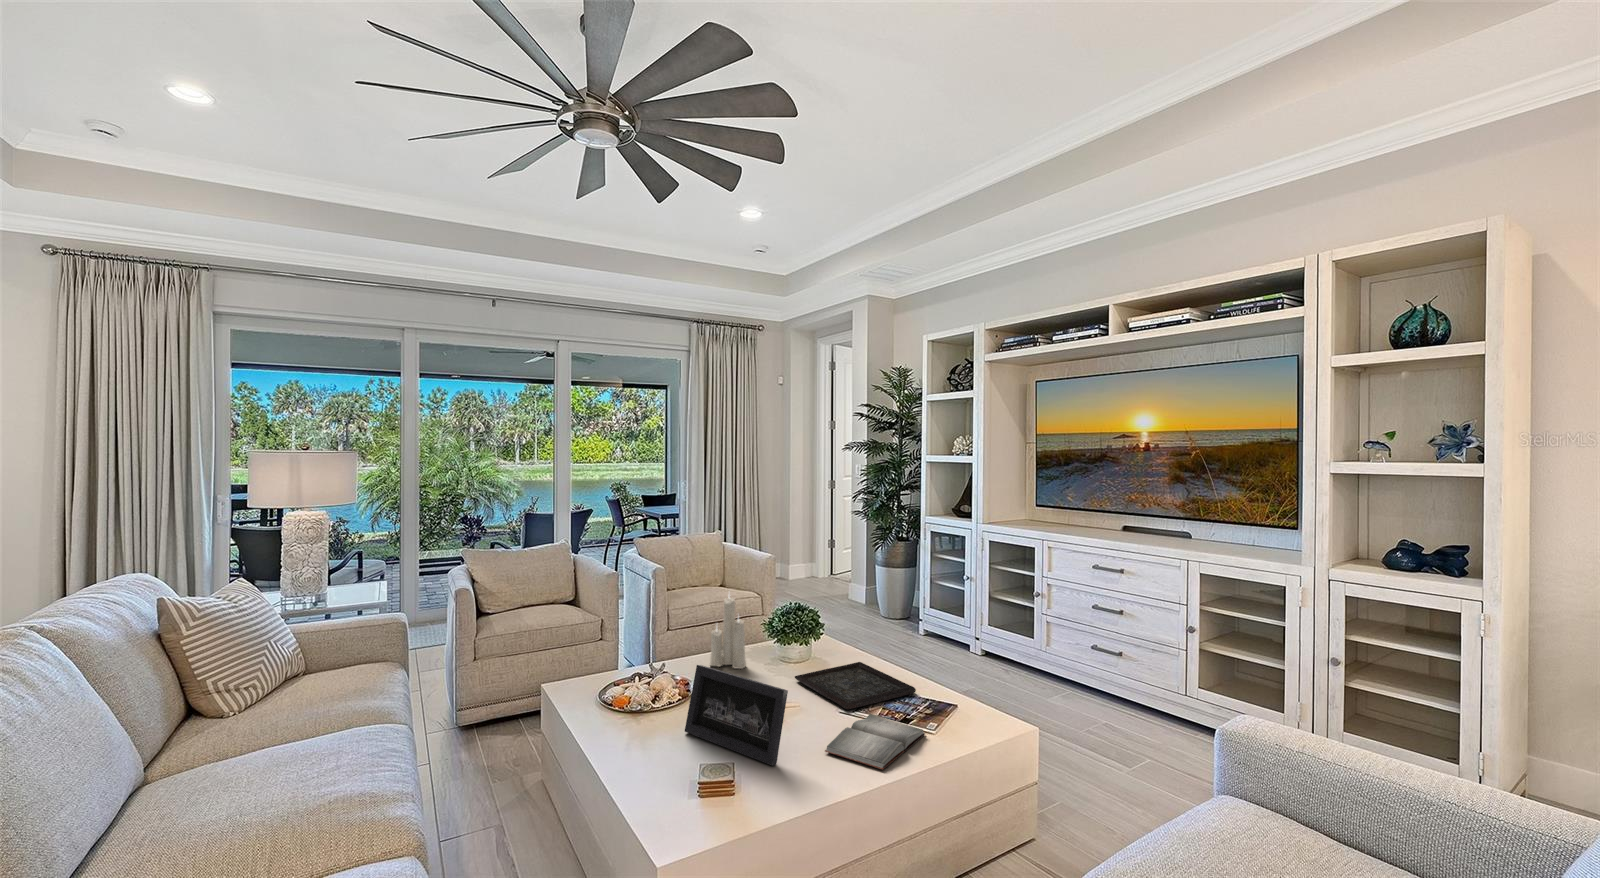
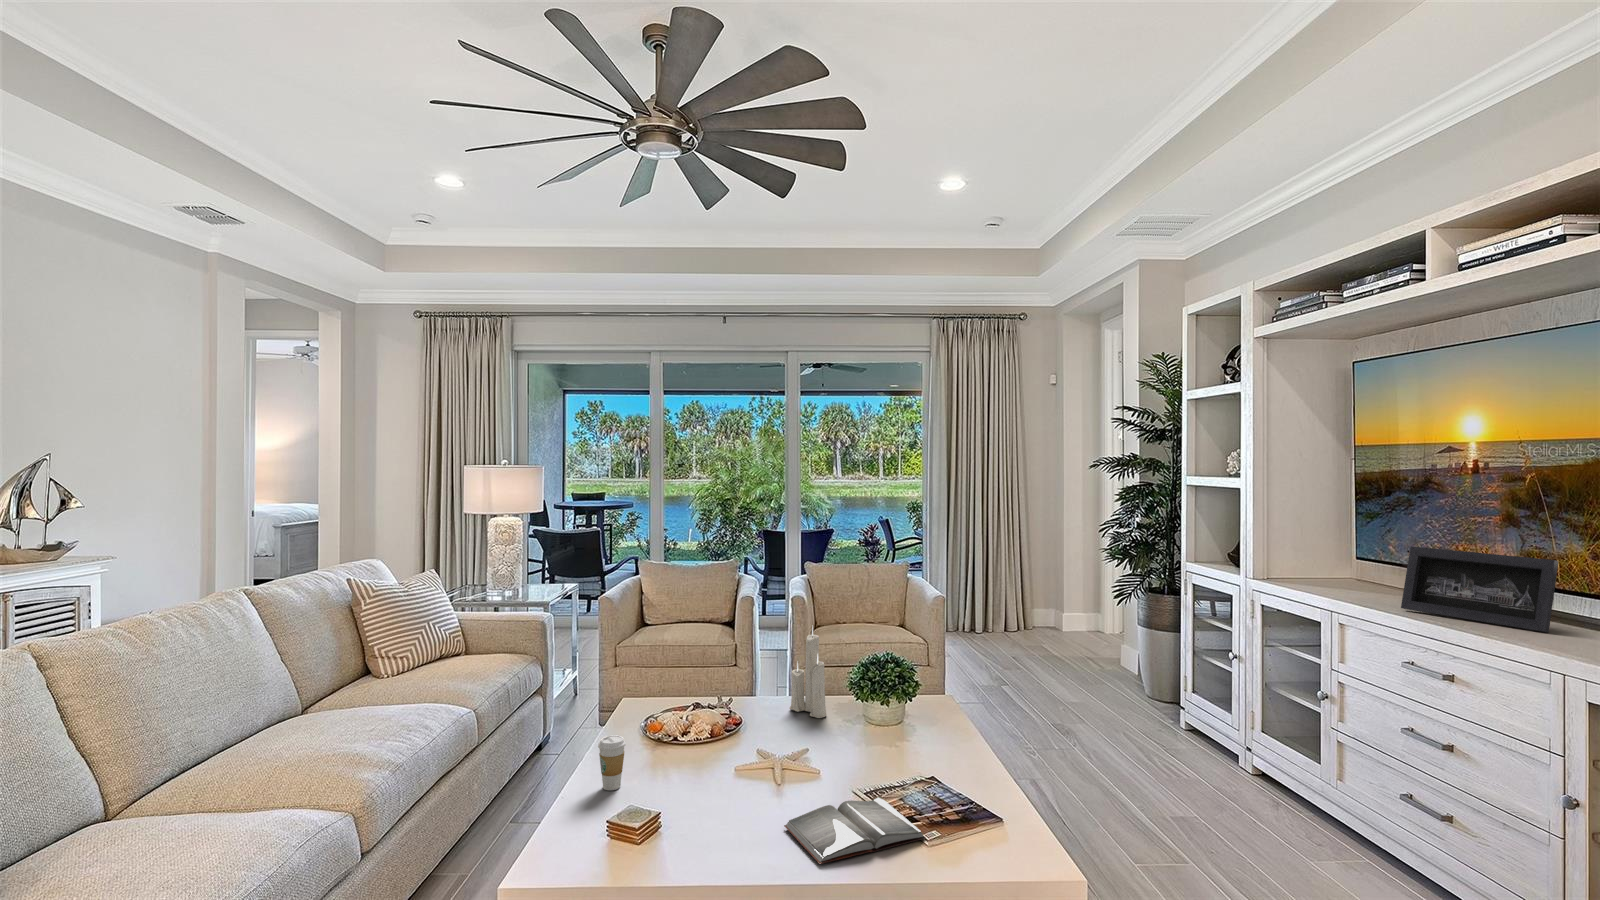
tray: present [795,662,916,709] -> none [856,735,980,787]
picture frame: present [685,665,788,765] -> present [1401,546,1558,633]
coffee cup: none [627,710,653,763] -> present [598,735,626,790]

